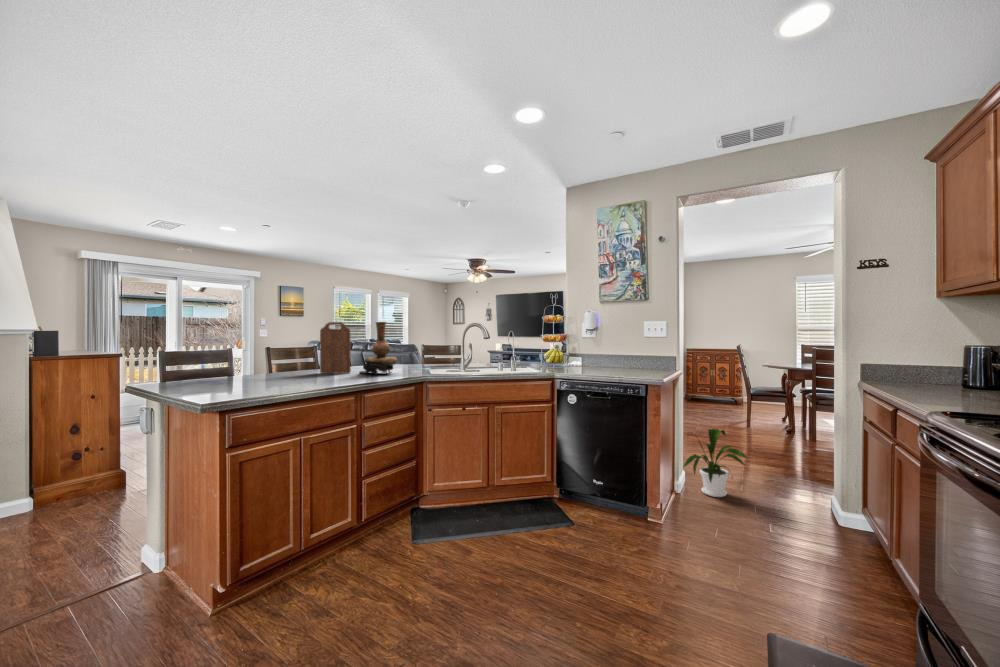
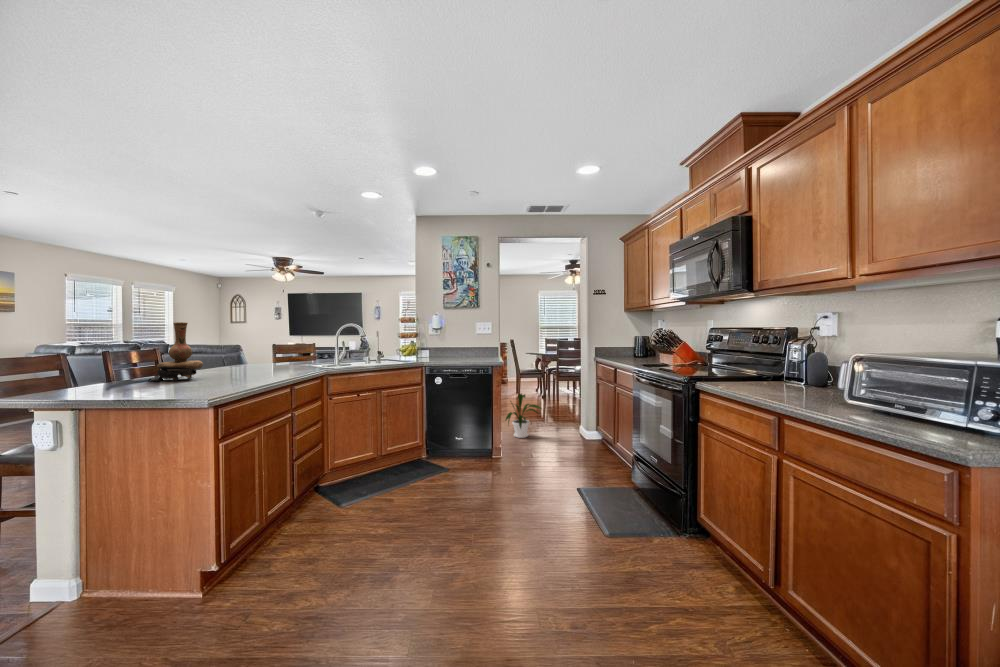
cutting board: present [320,322,351,373] -> none [203,324,239,375]
vase: present [359,322,397,375] -> present [148,322,203,382]

